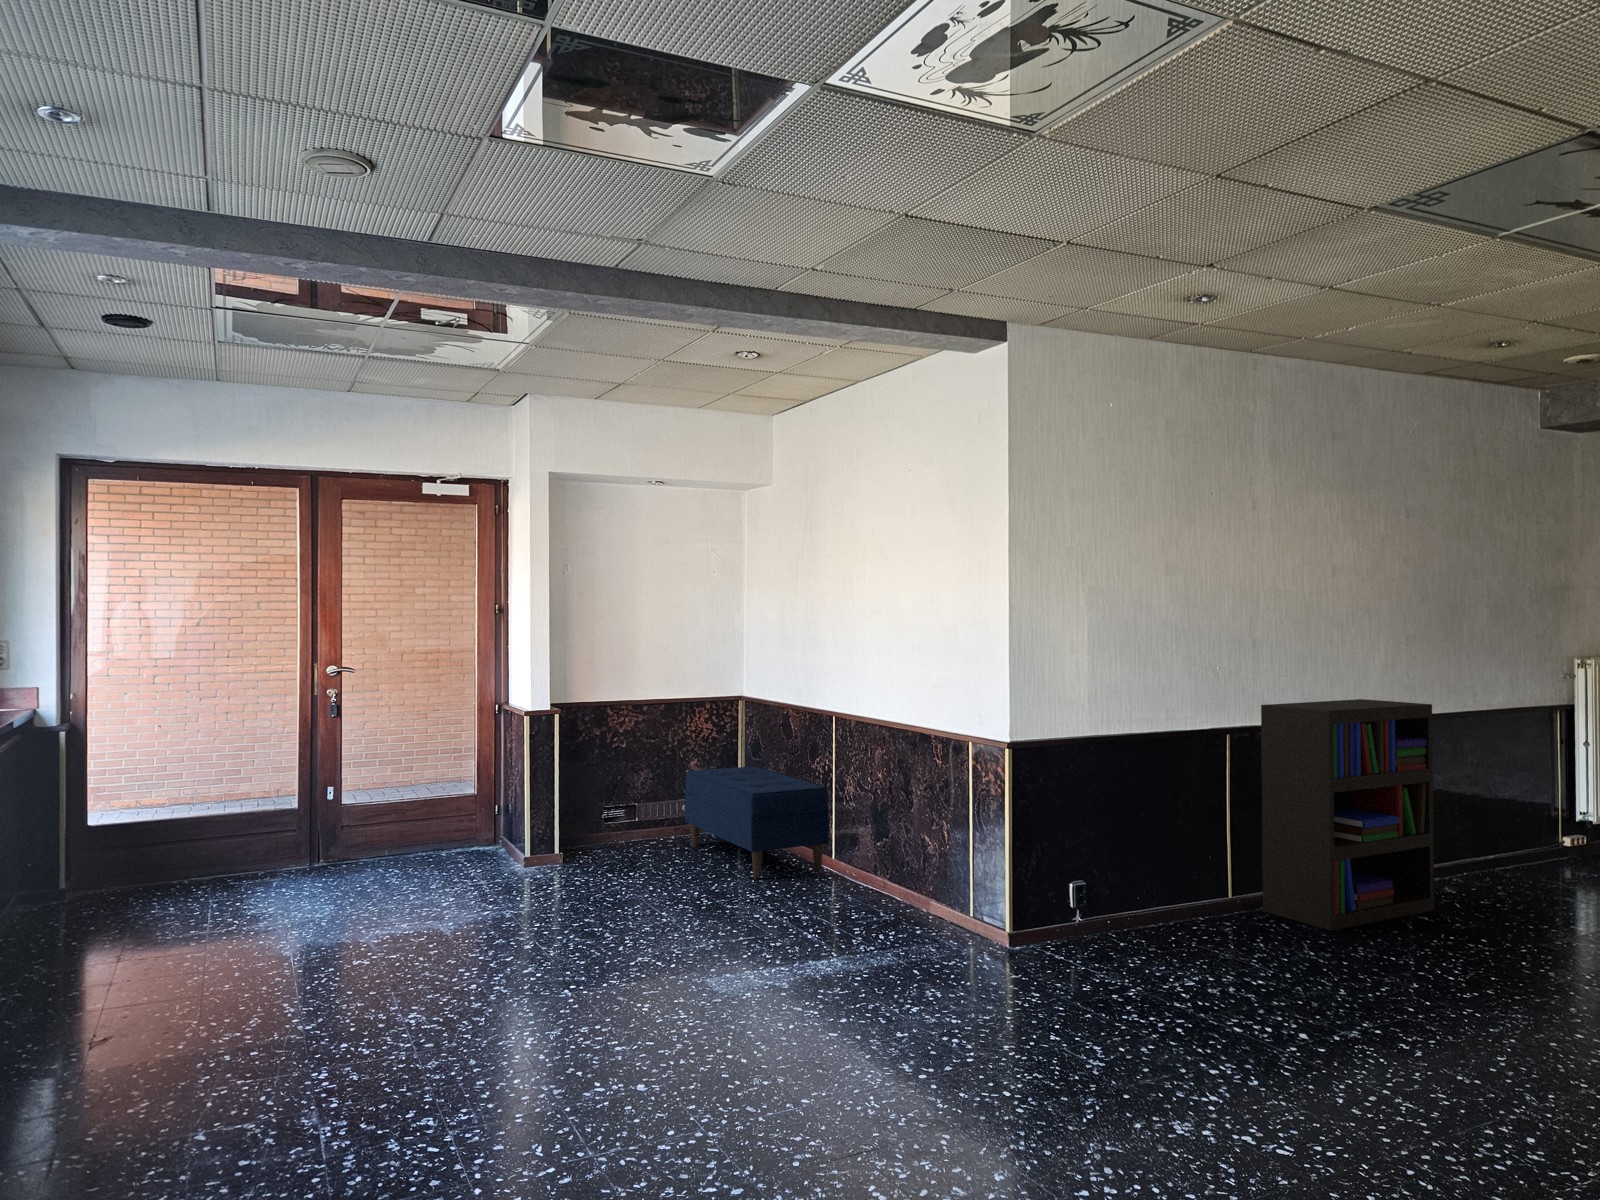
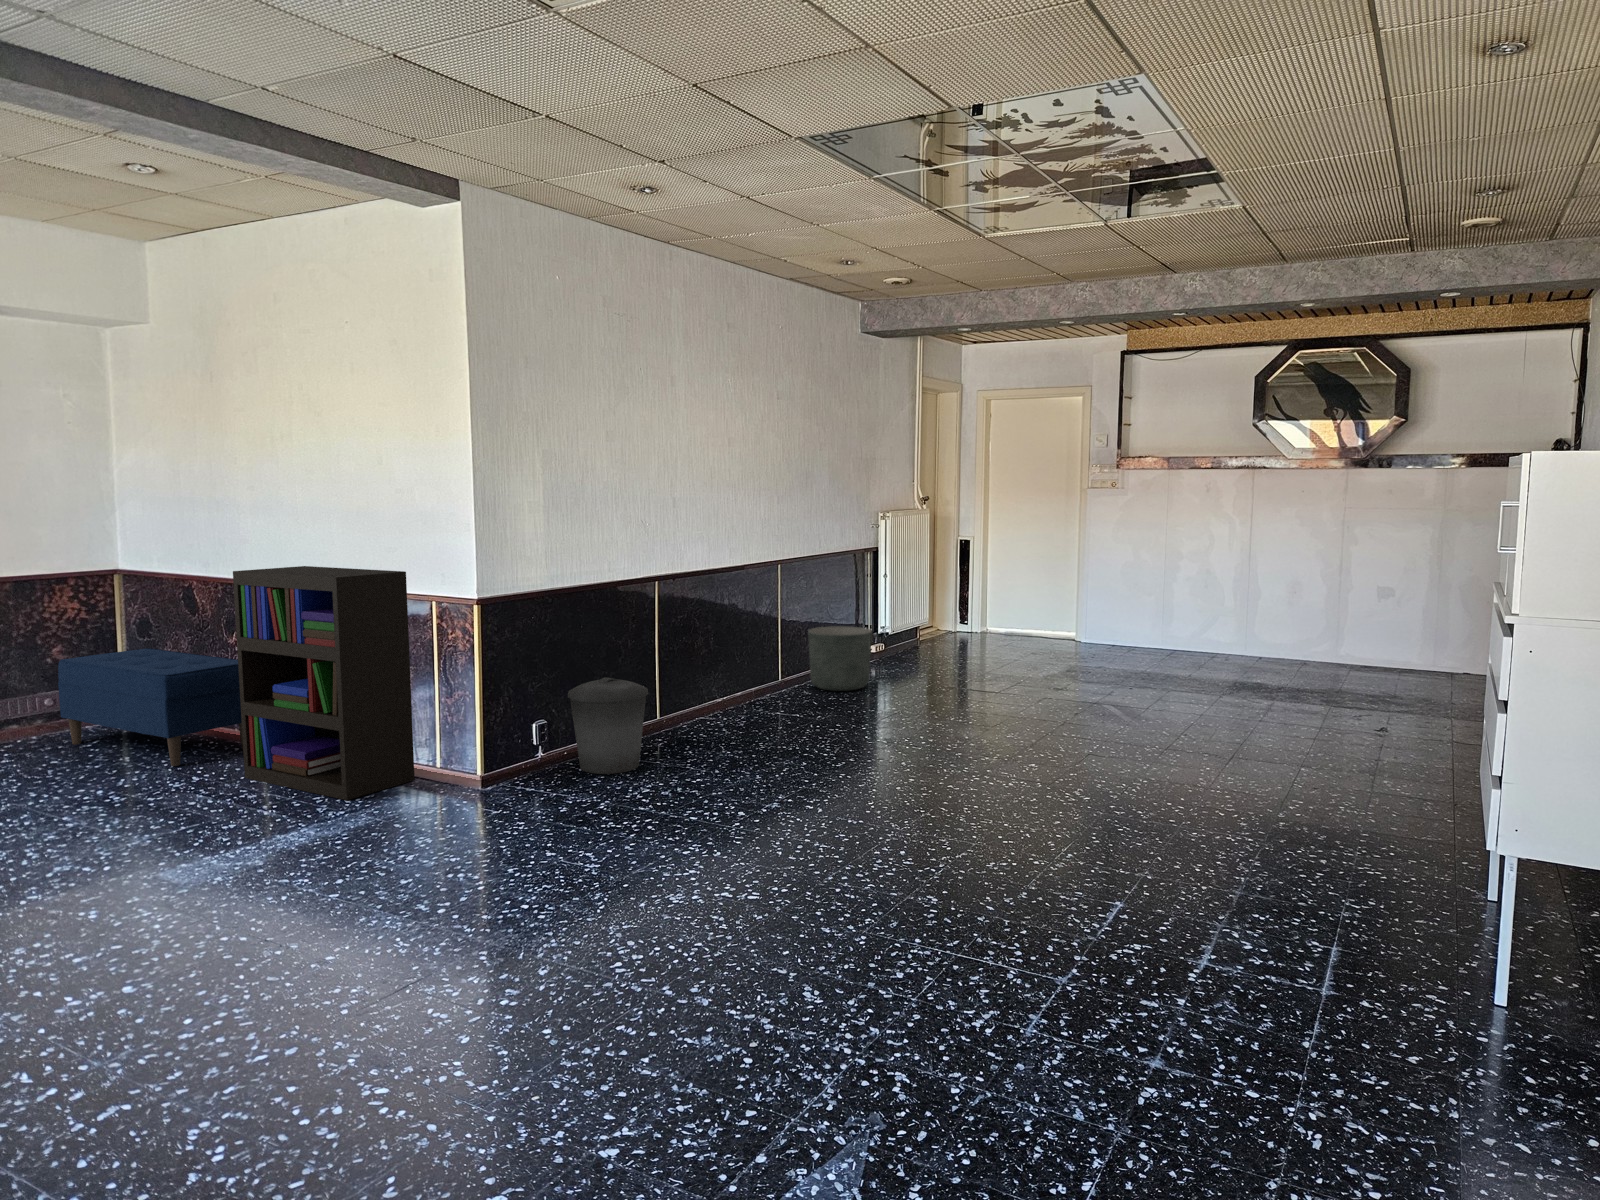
bookshelf: present [1261,699,1434,931] -> present [233,566,415,800]
planter: none [1459,802,1558,891] -> present [808,627,872,691]
trash can: none [1113,841,1209,955] -> present [568,677,648,774]

